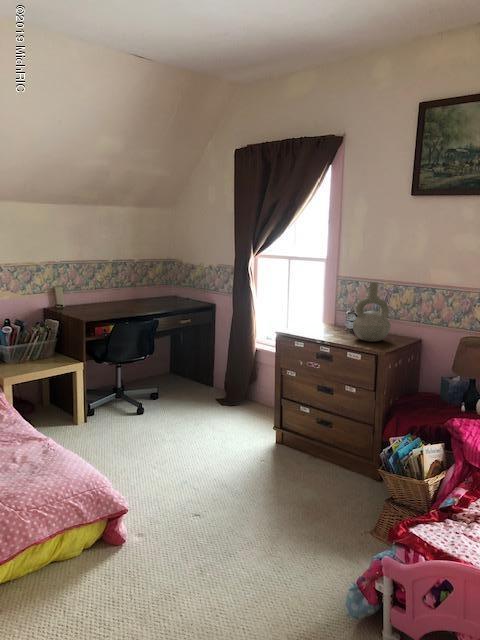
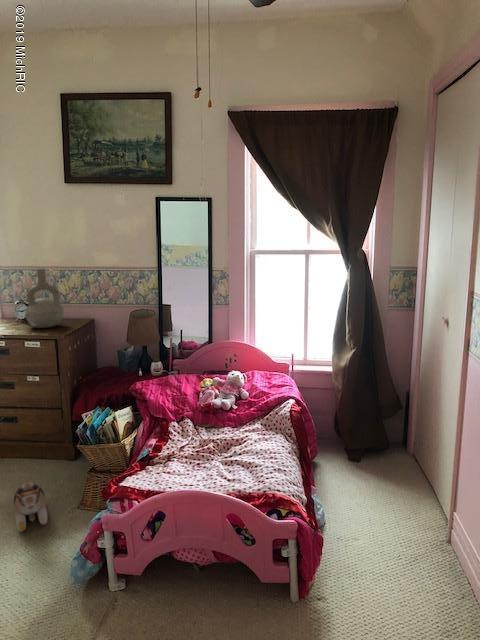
plush toy: none [309,492,341,540] -> present [14,482,48,532]

